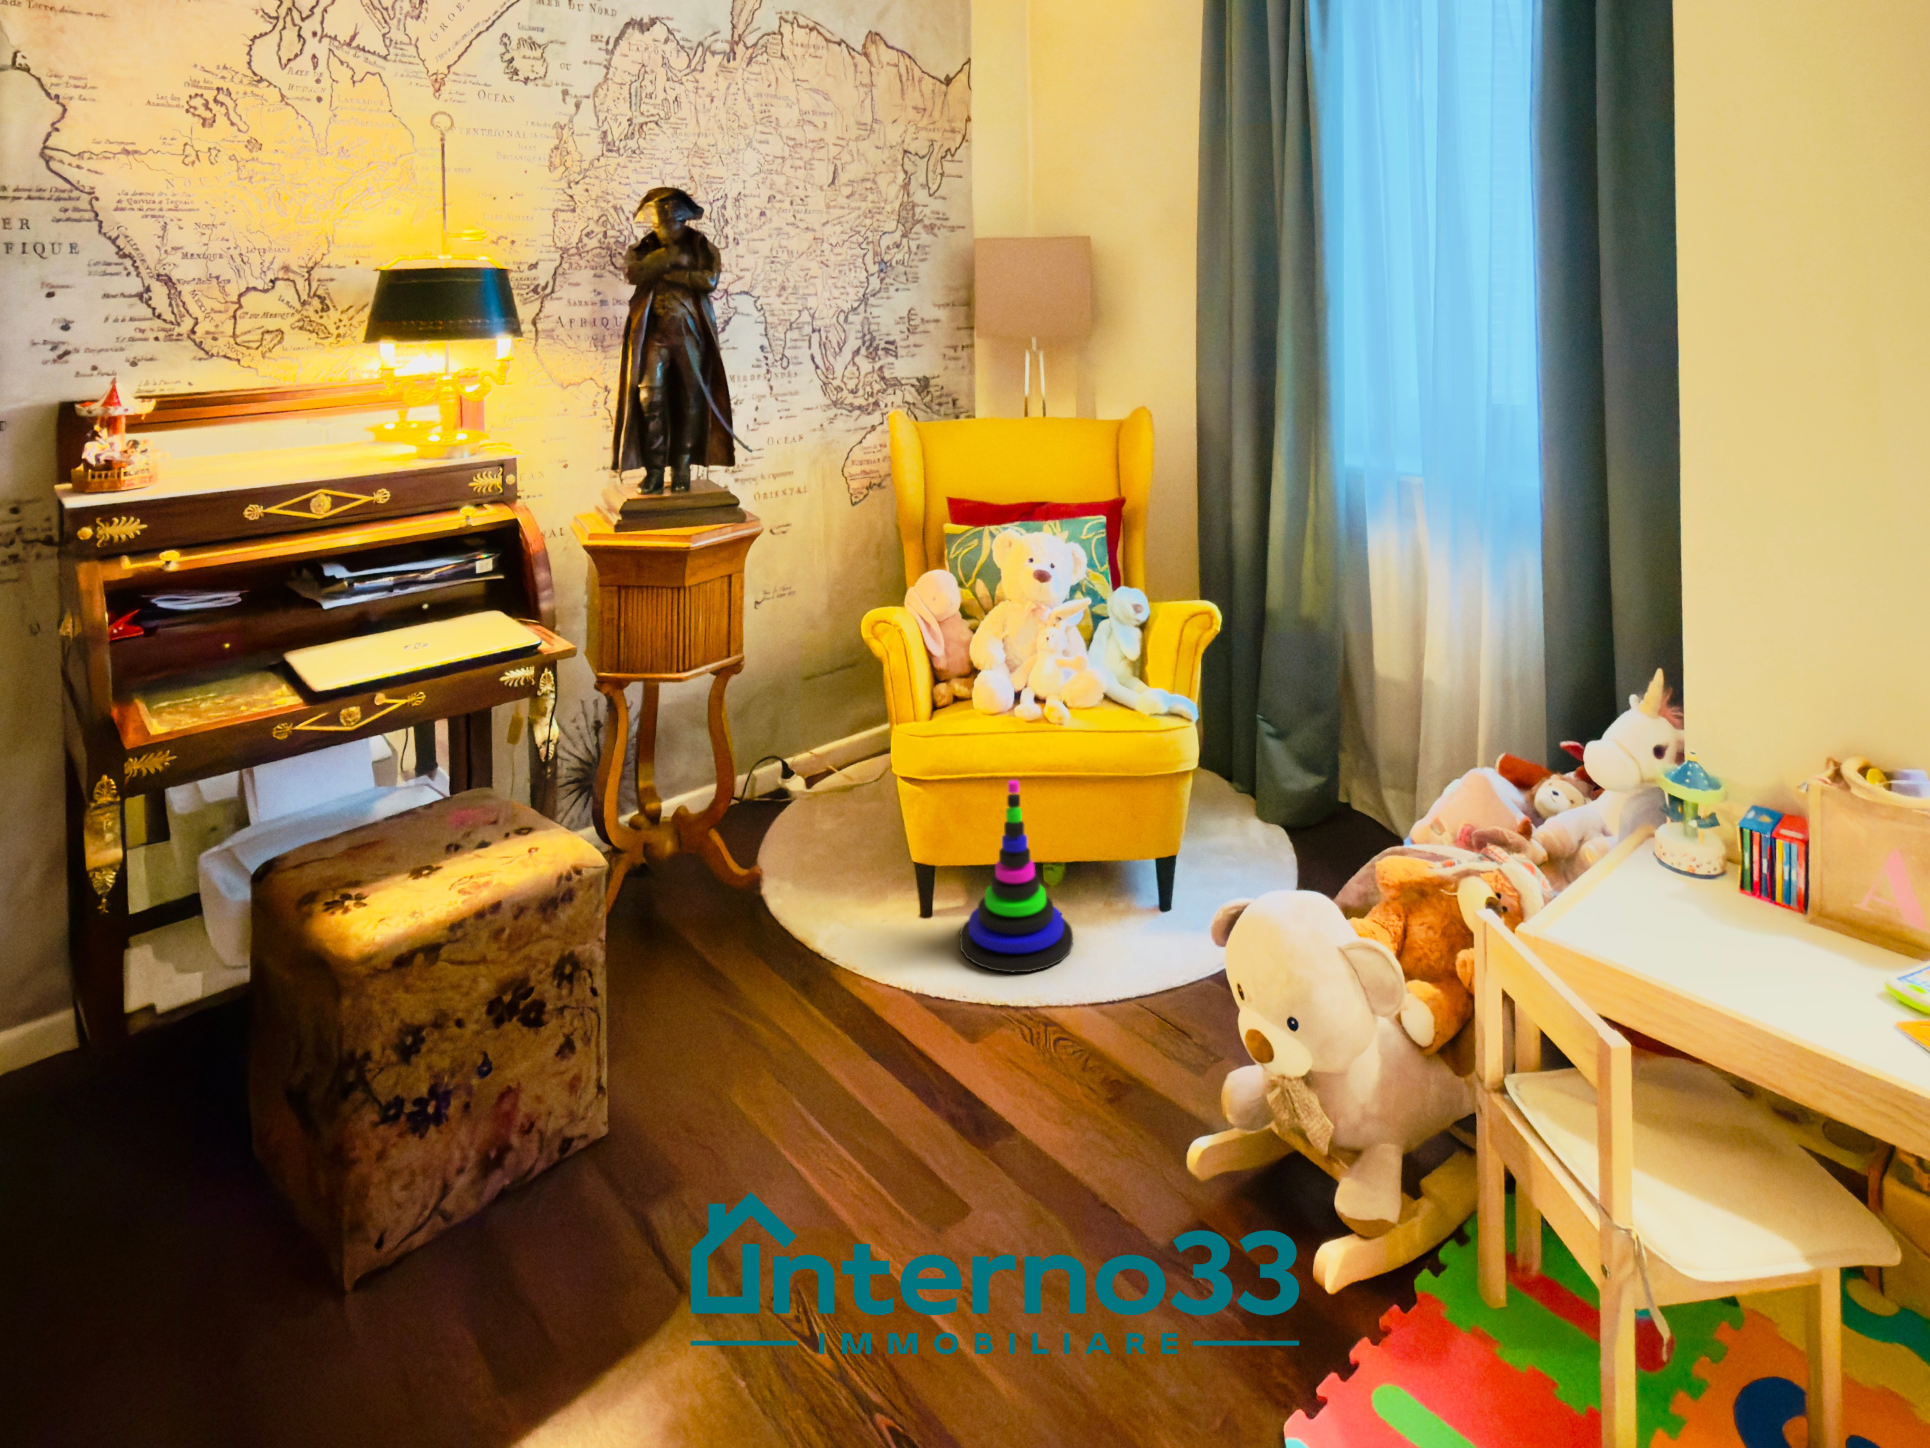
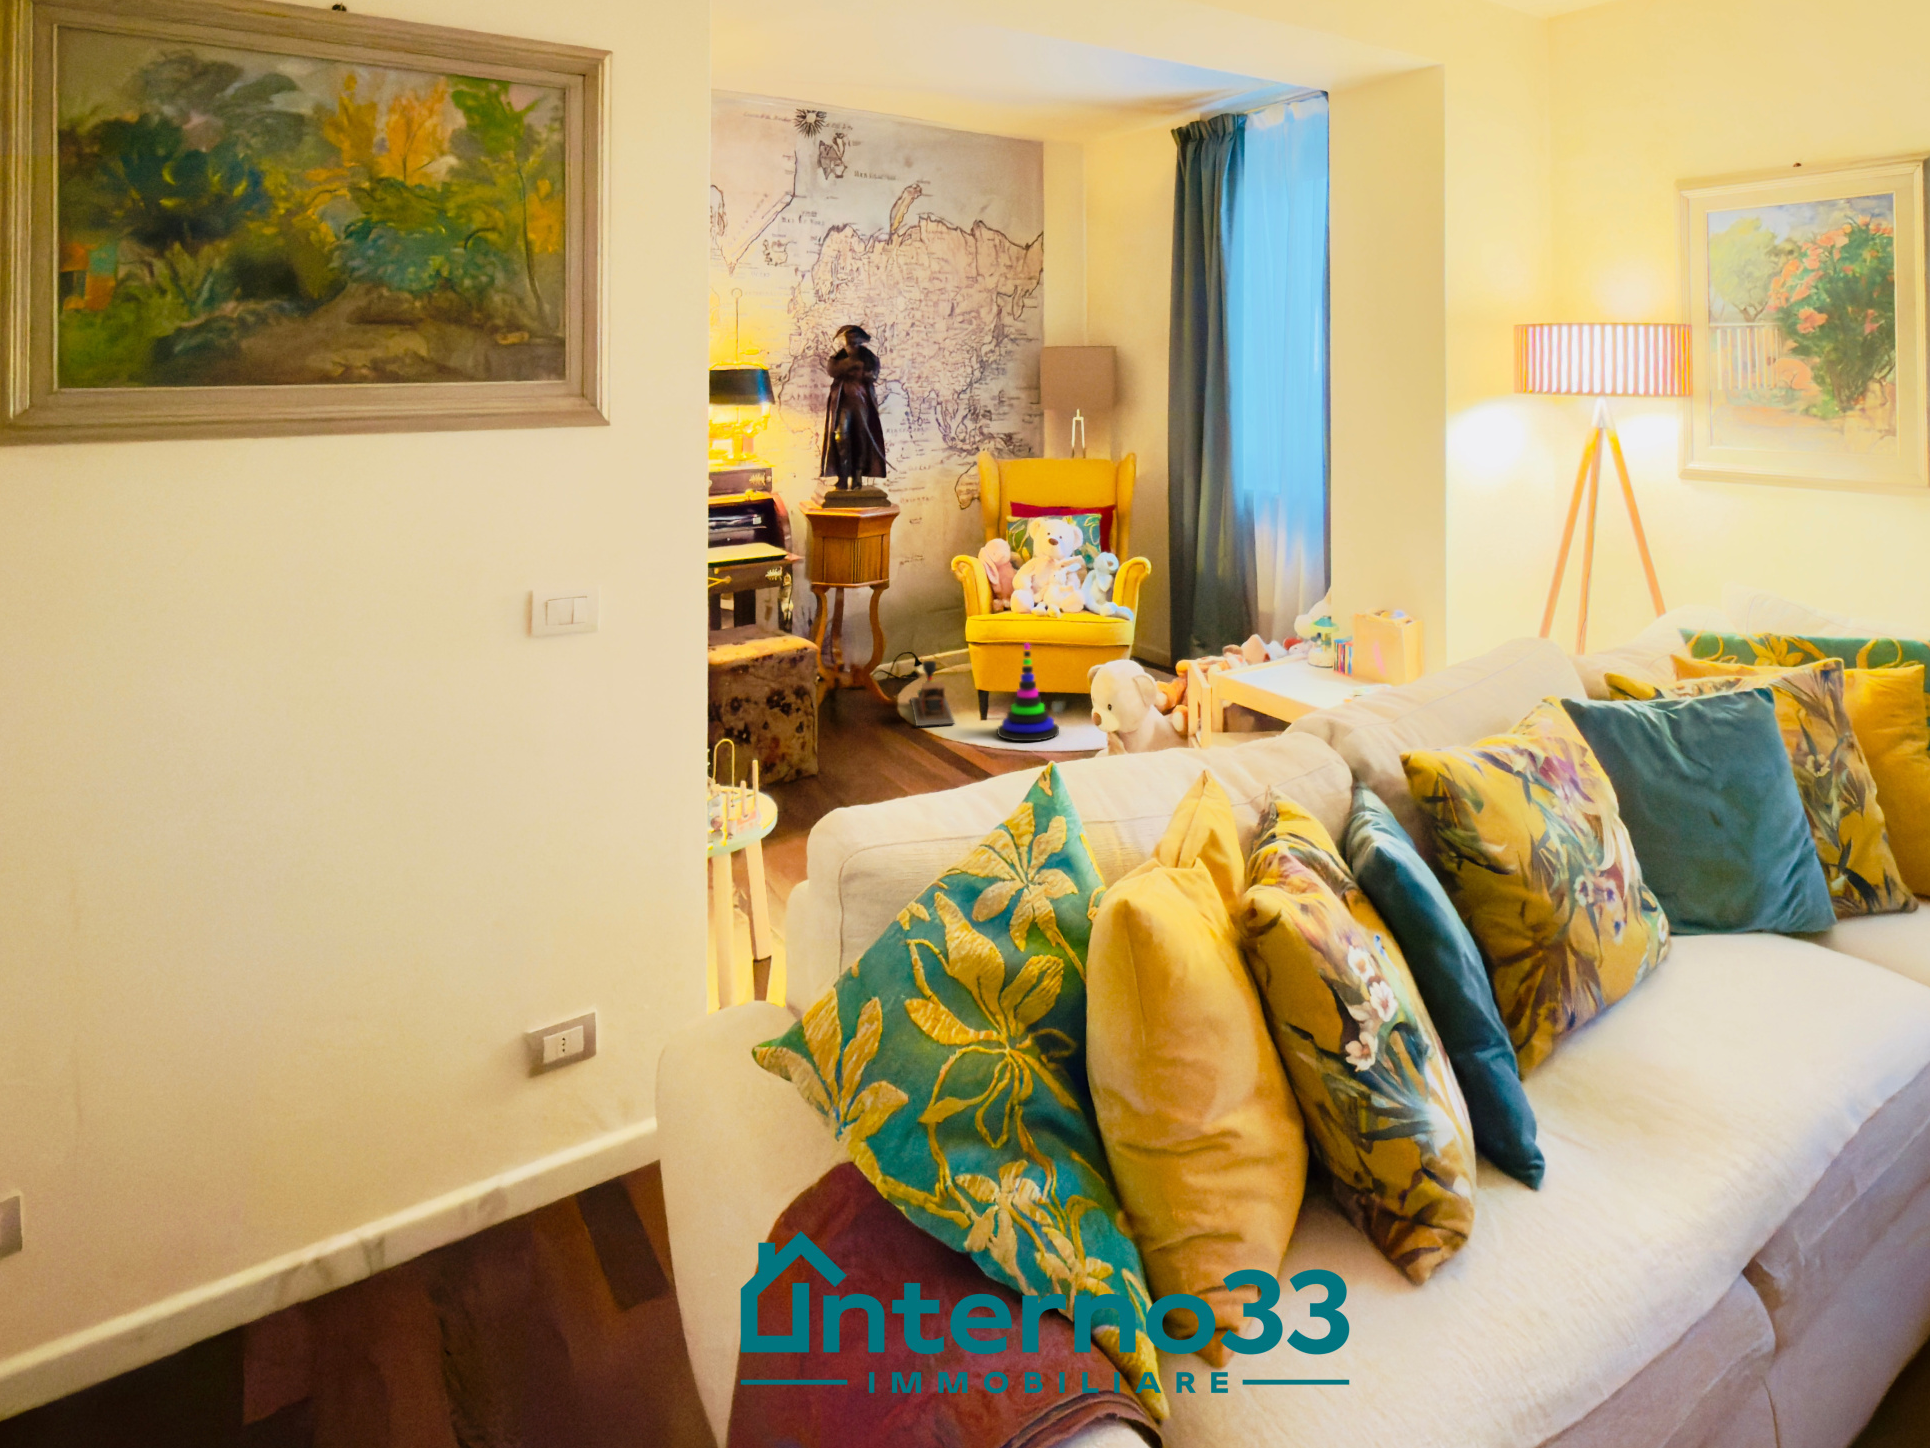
toy train: none [784,784,875,930] -> present [911,661,954,726]

